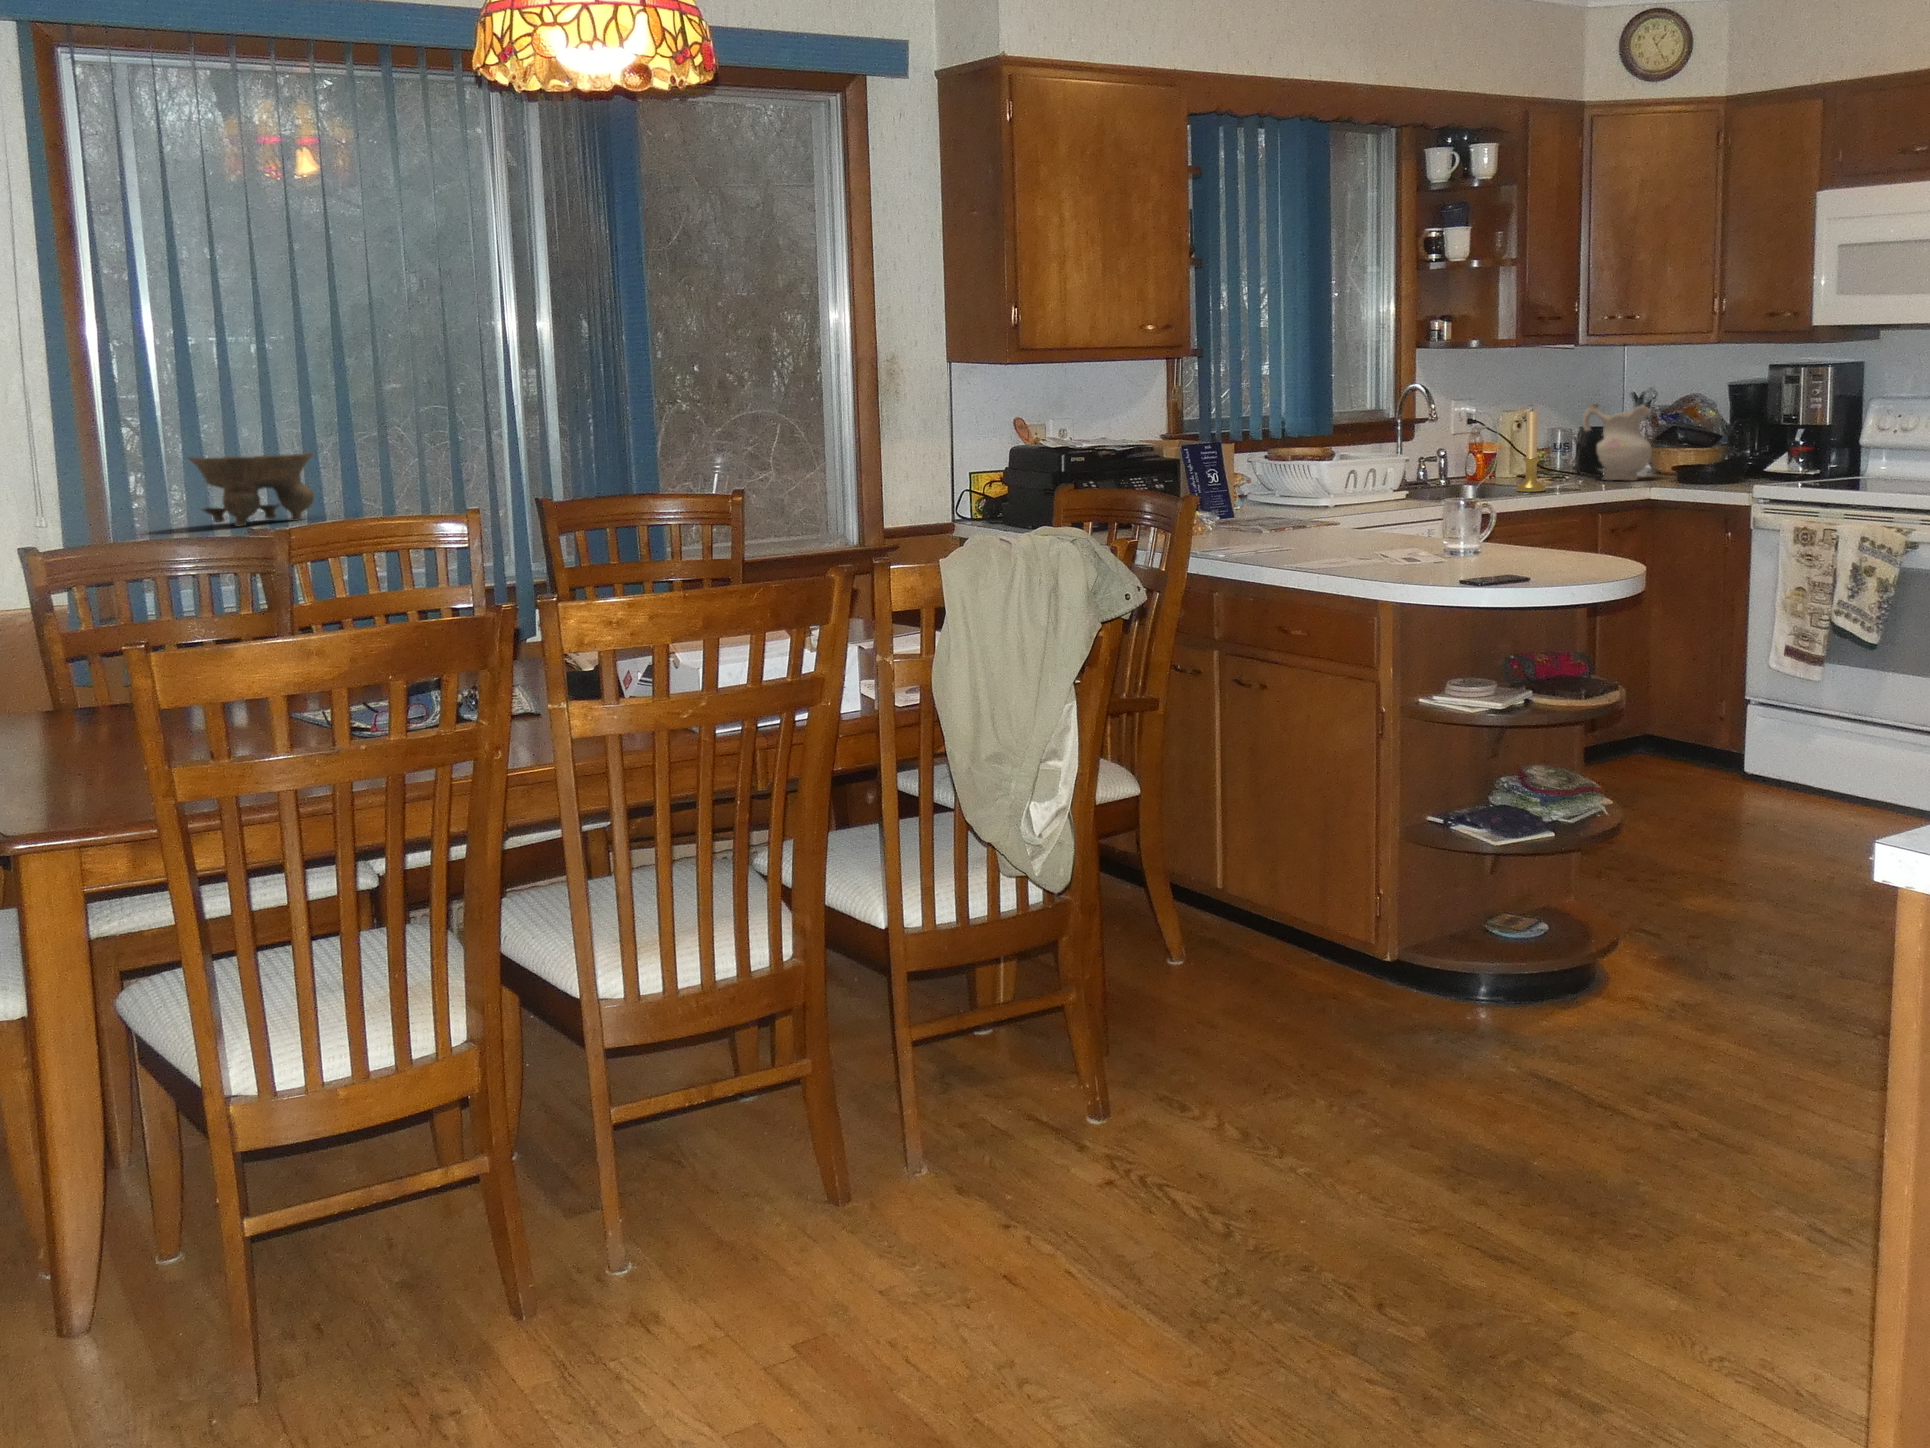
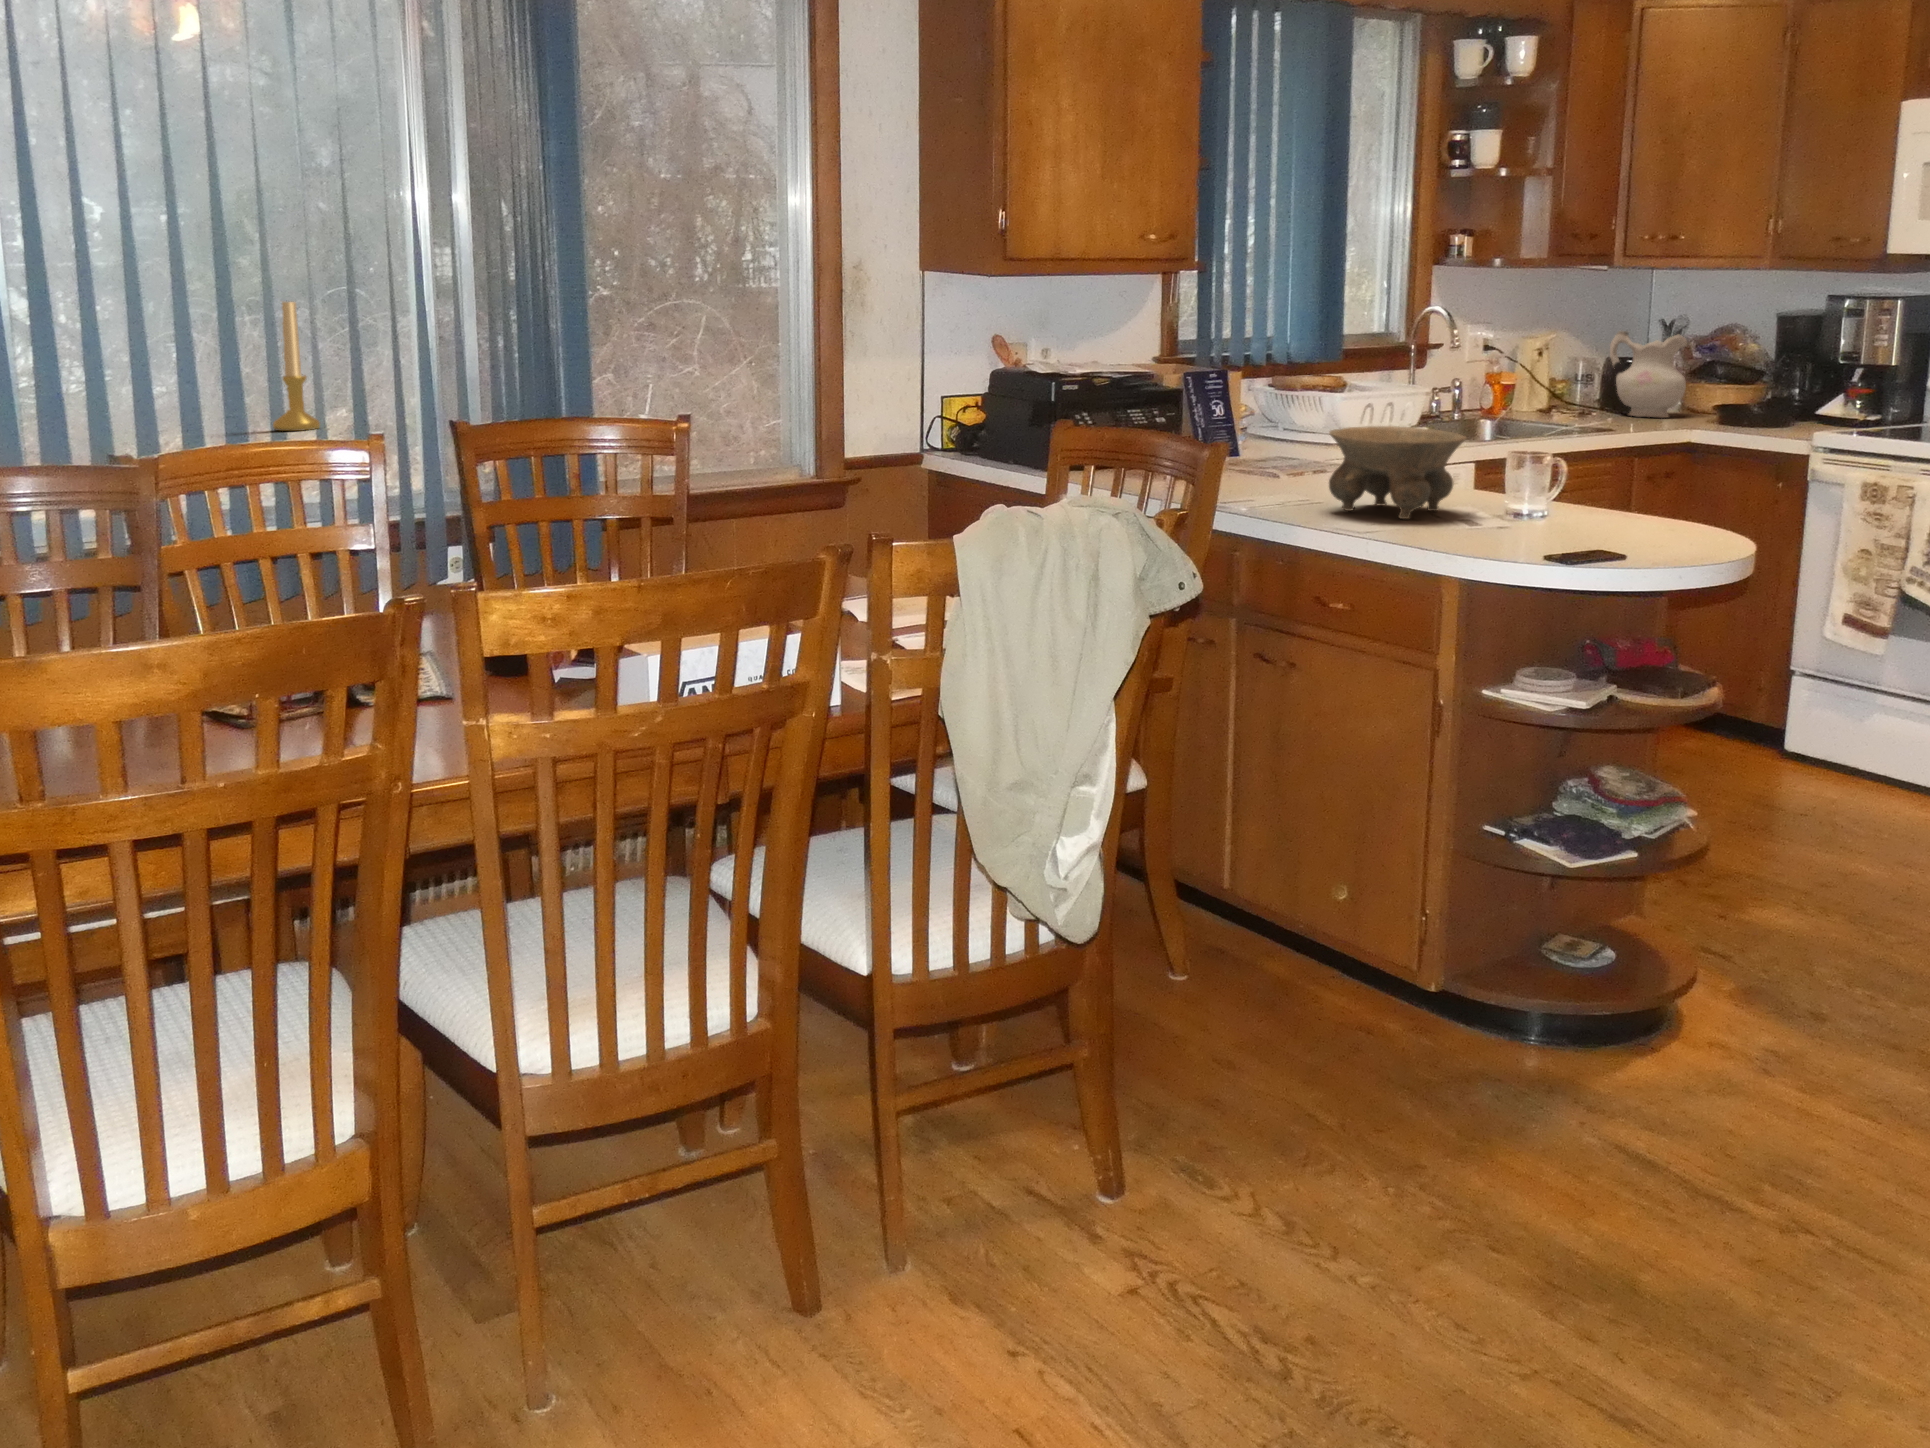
candle holder: present [1517,409,1545,492] -> present [273,302,320,431]
bowl: present [187,452,314,526] -> present [1329,426,1466,519]

